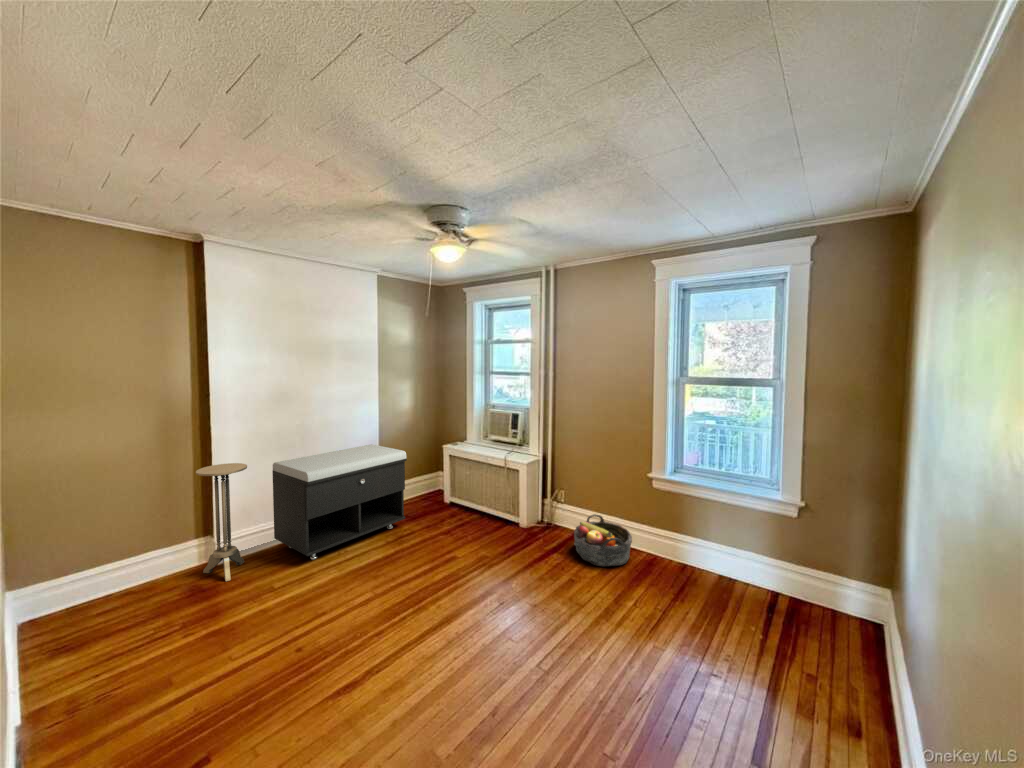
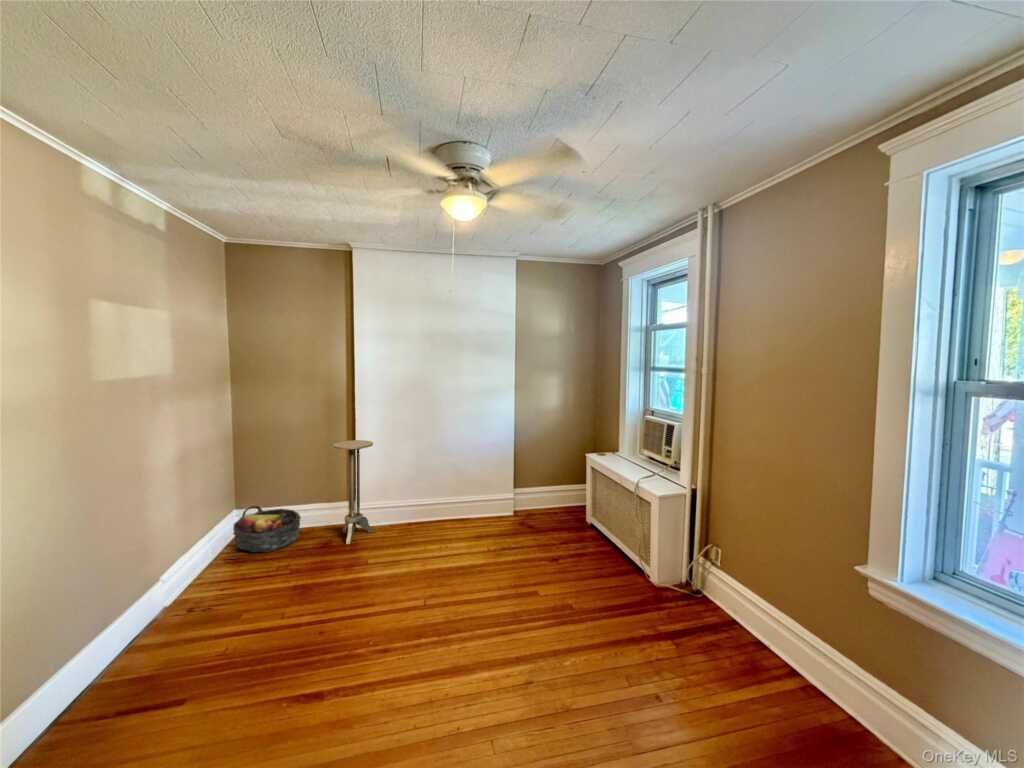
storage bench: present [272,444,407,560] -> none [403,441,523,546]
basket: present [574,514,632,567] -> present [233,506,301,552]

